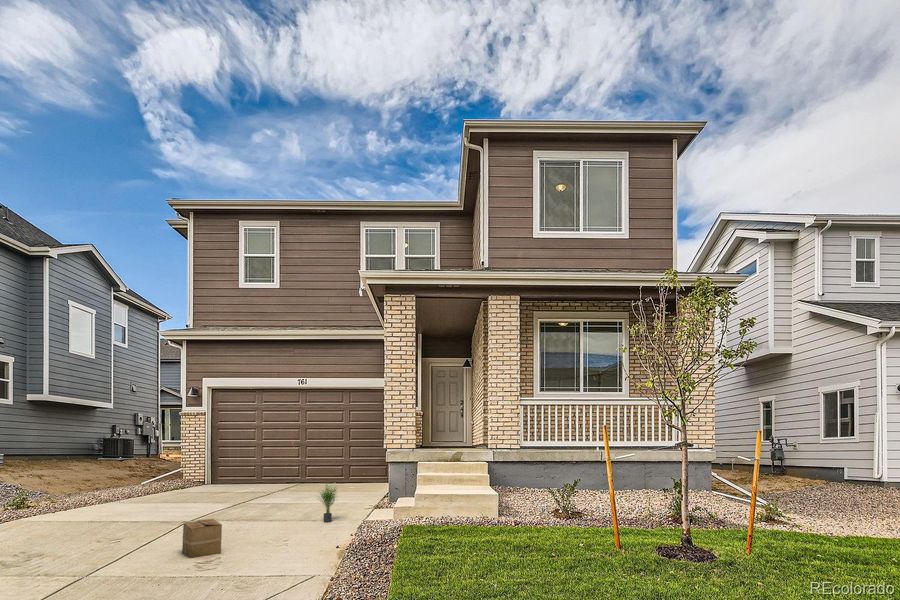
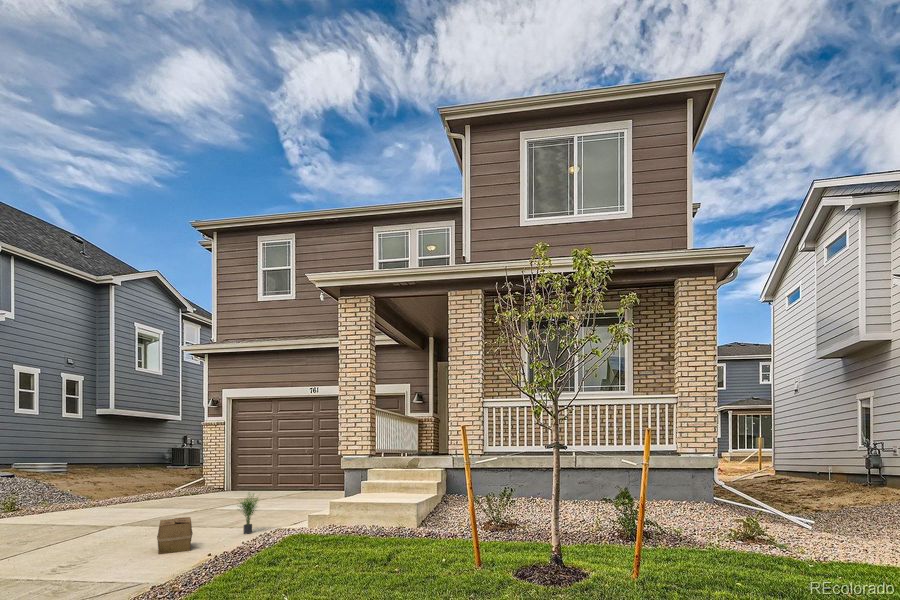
cardboard box: present [182,519,222,558] -> present [157,517,193,554]

